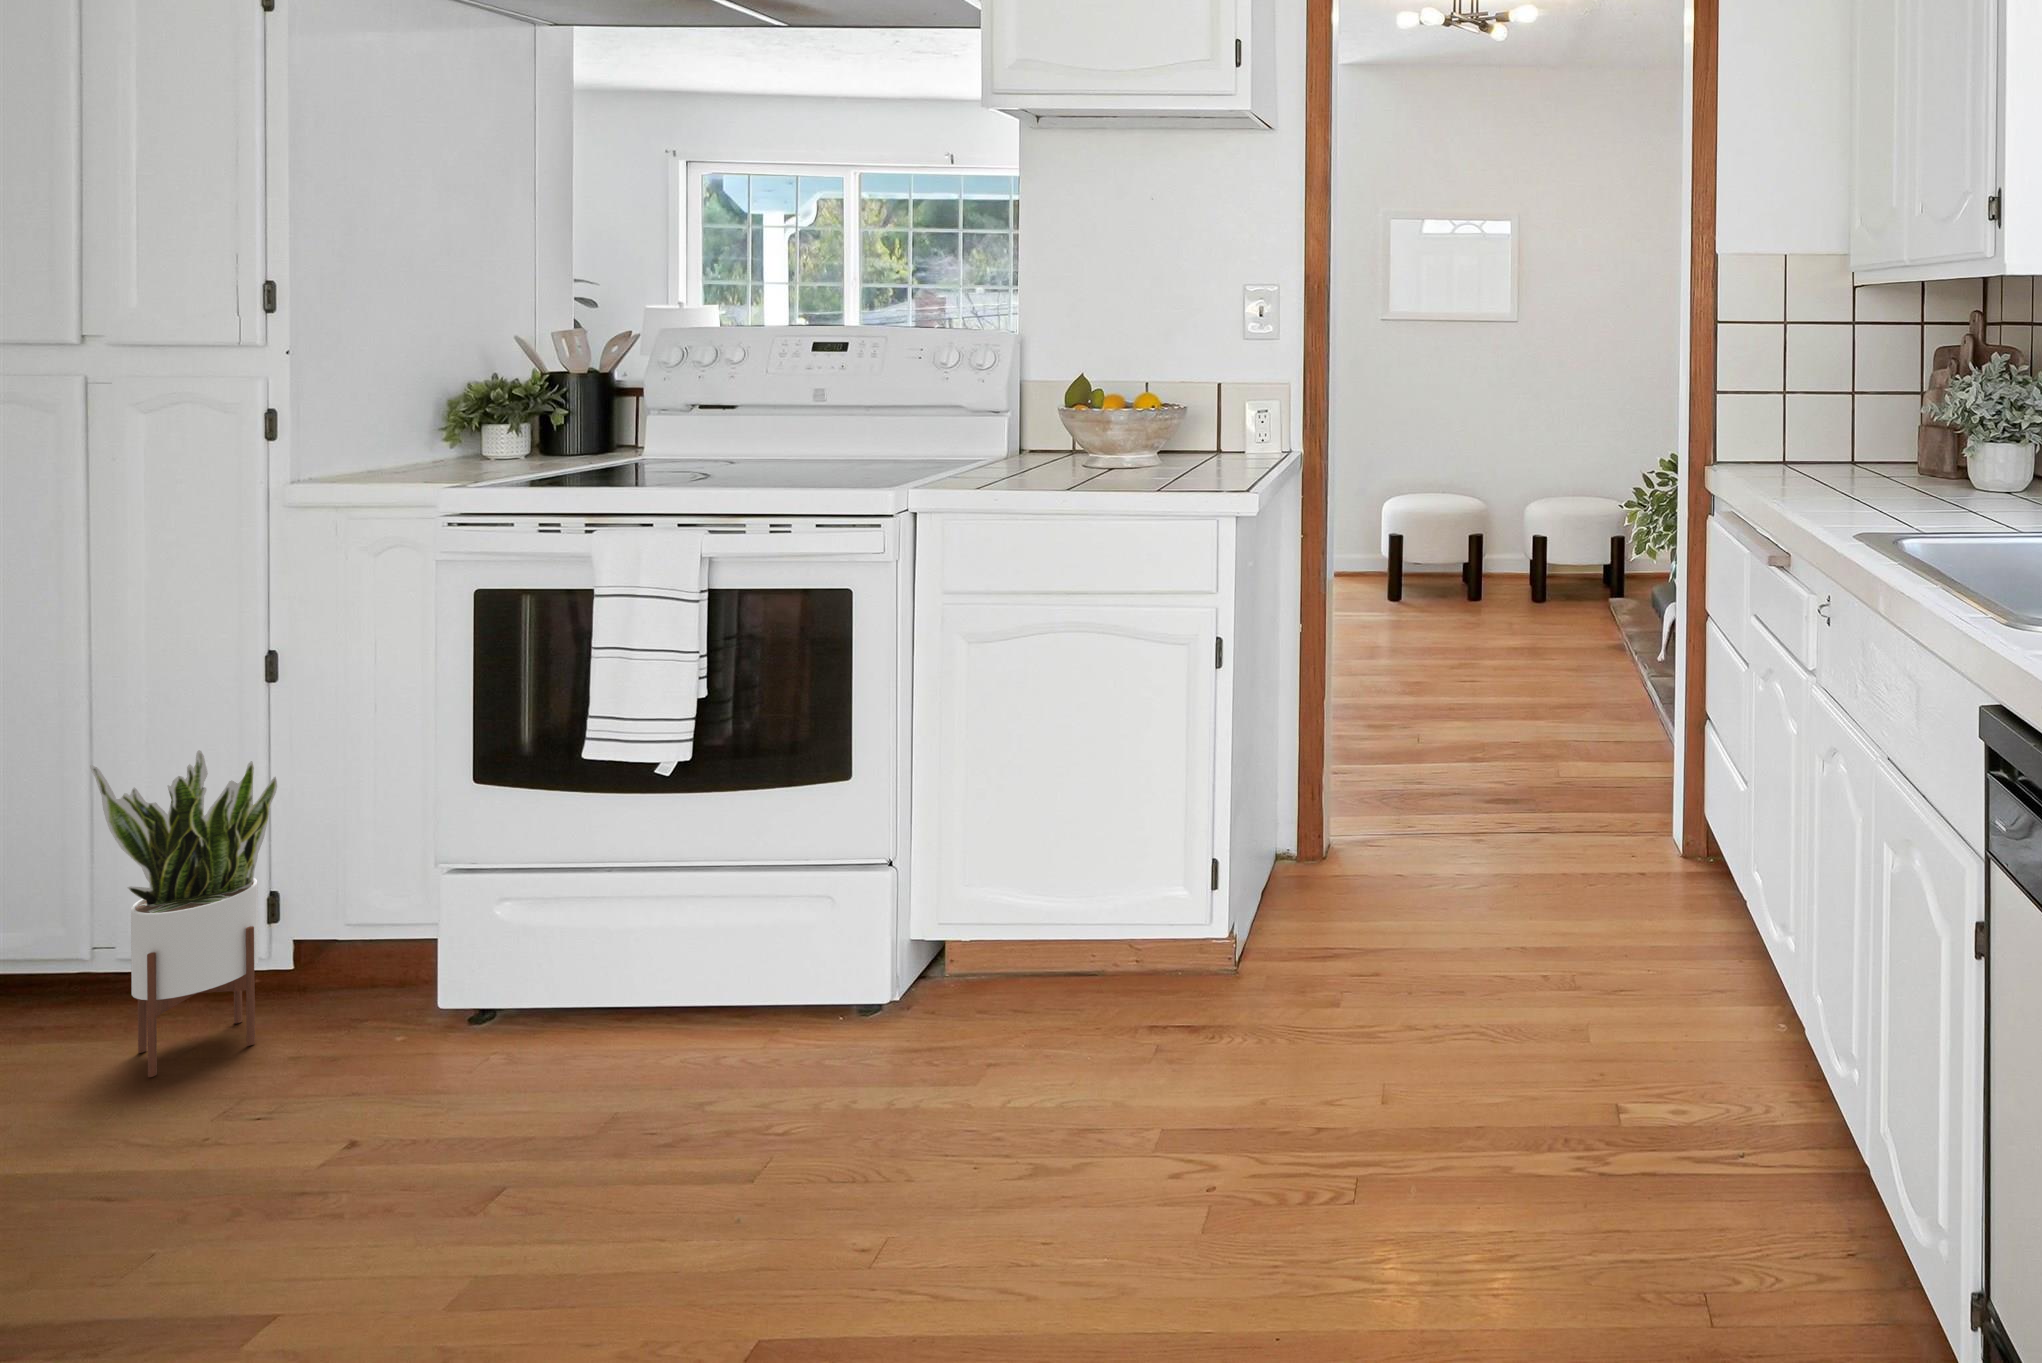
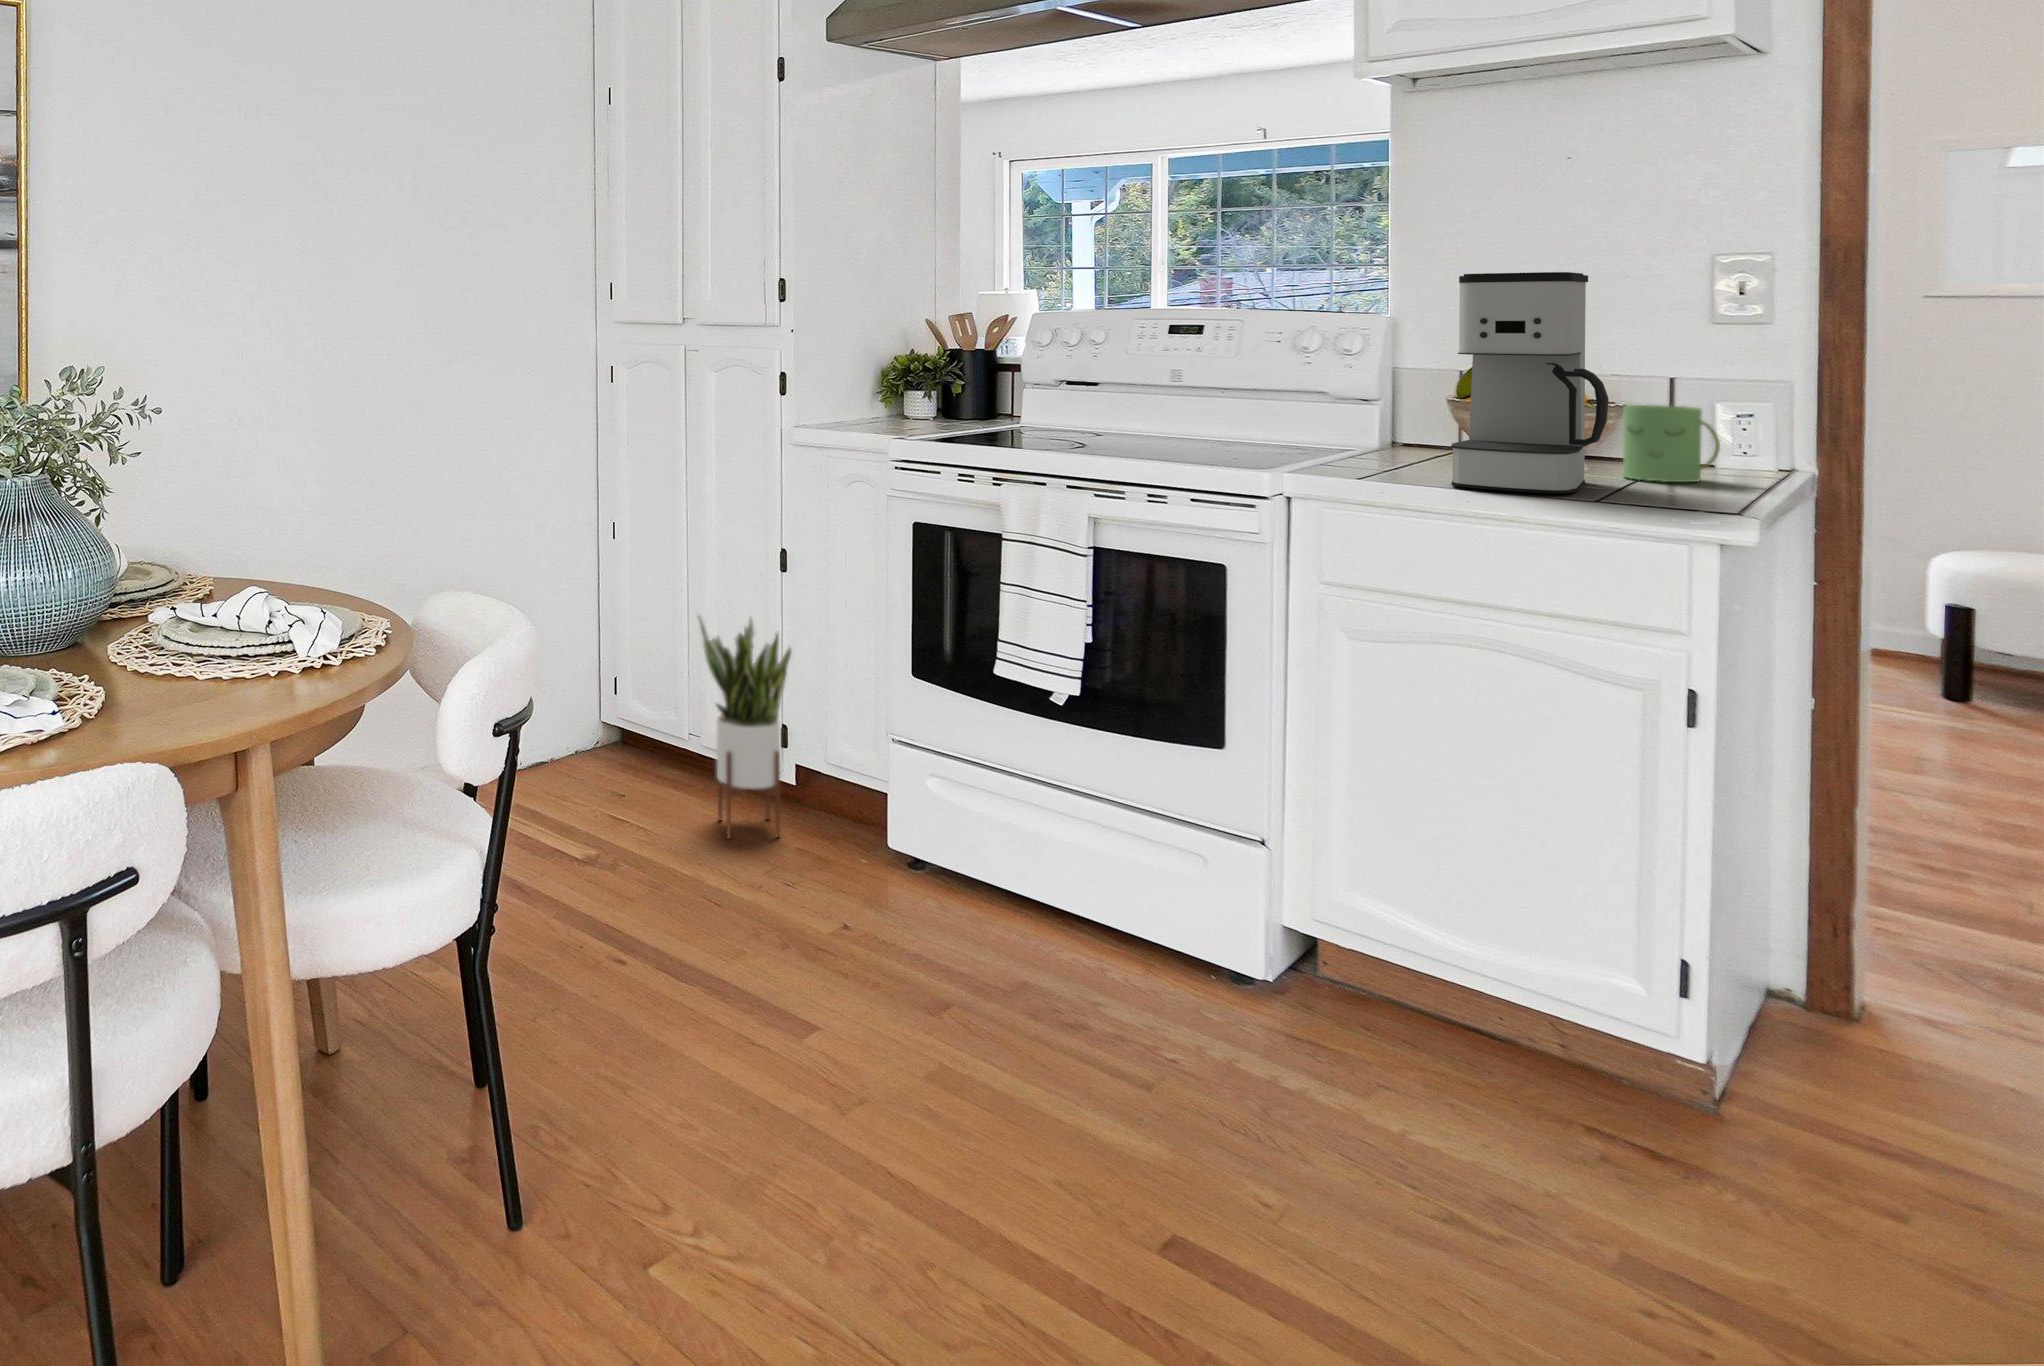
coffee maker: none [1054,297,1171,489] -> present [1451,272,1609,494]
mug: none [1186,407,1247,469] -> present [1623,405,1720,482]

